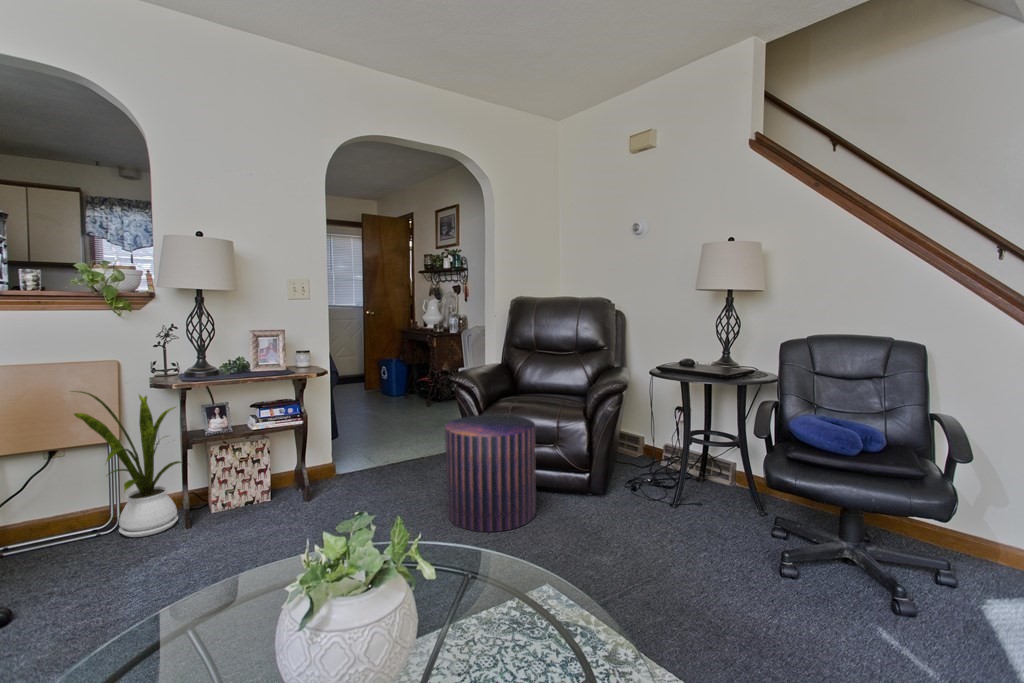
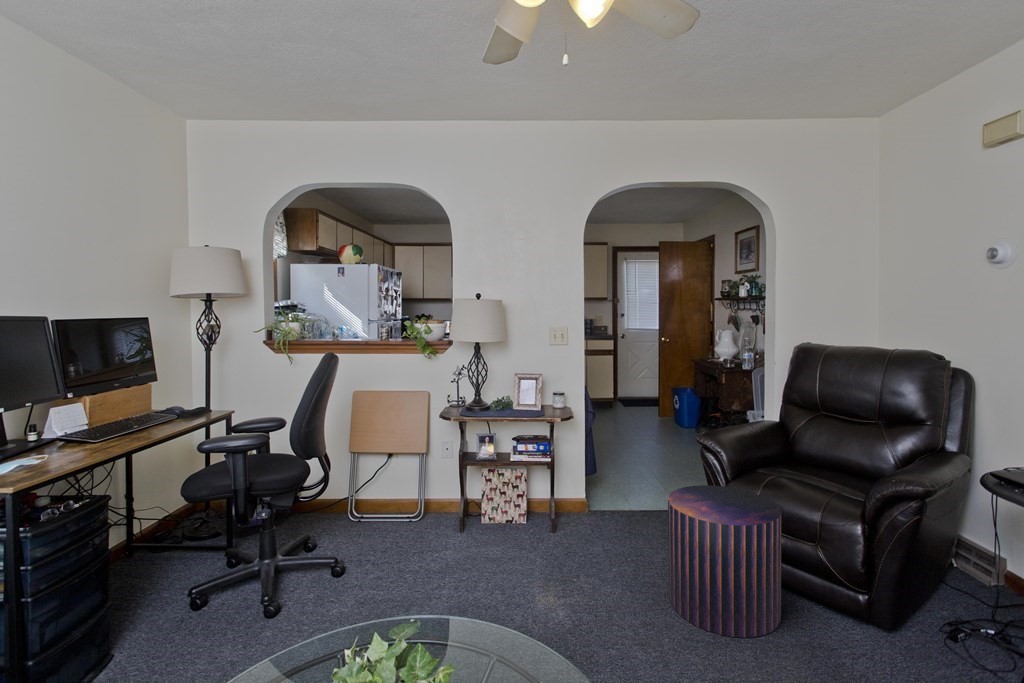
house plant: present [73,391,182,537] -> none [391,416,470,531]

